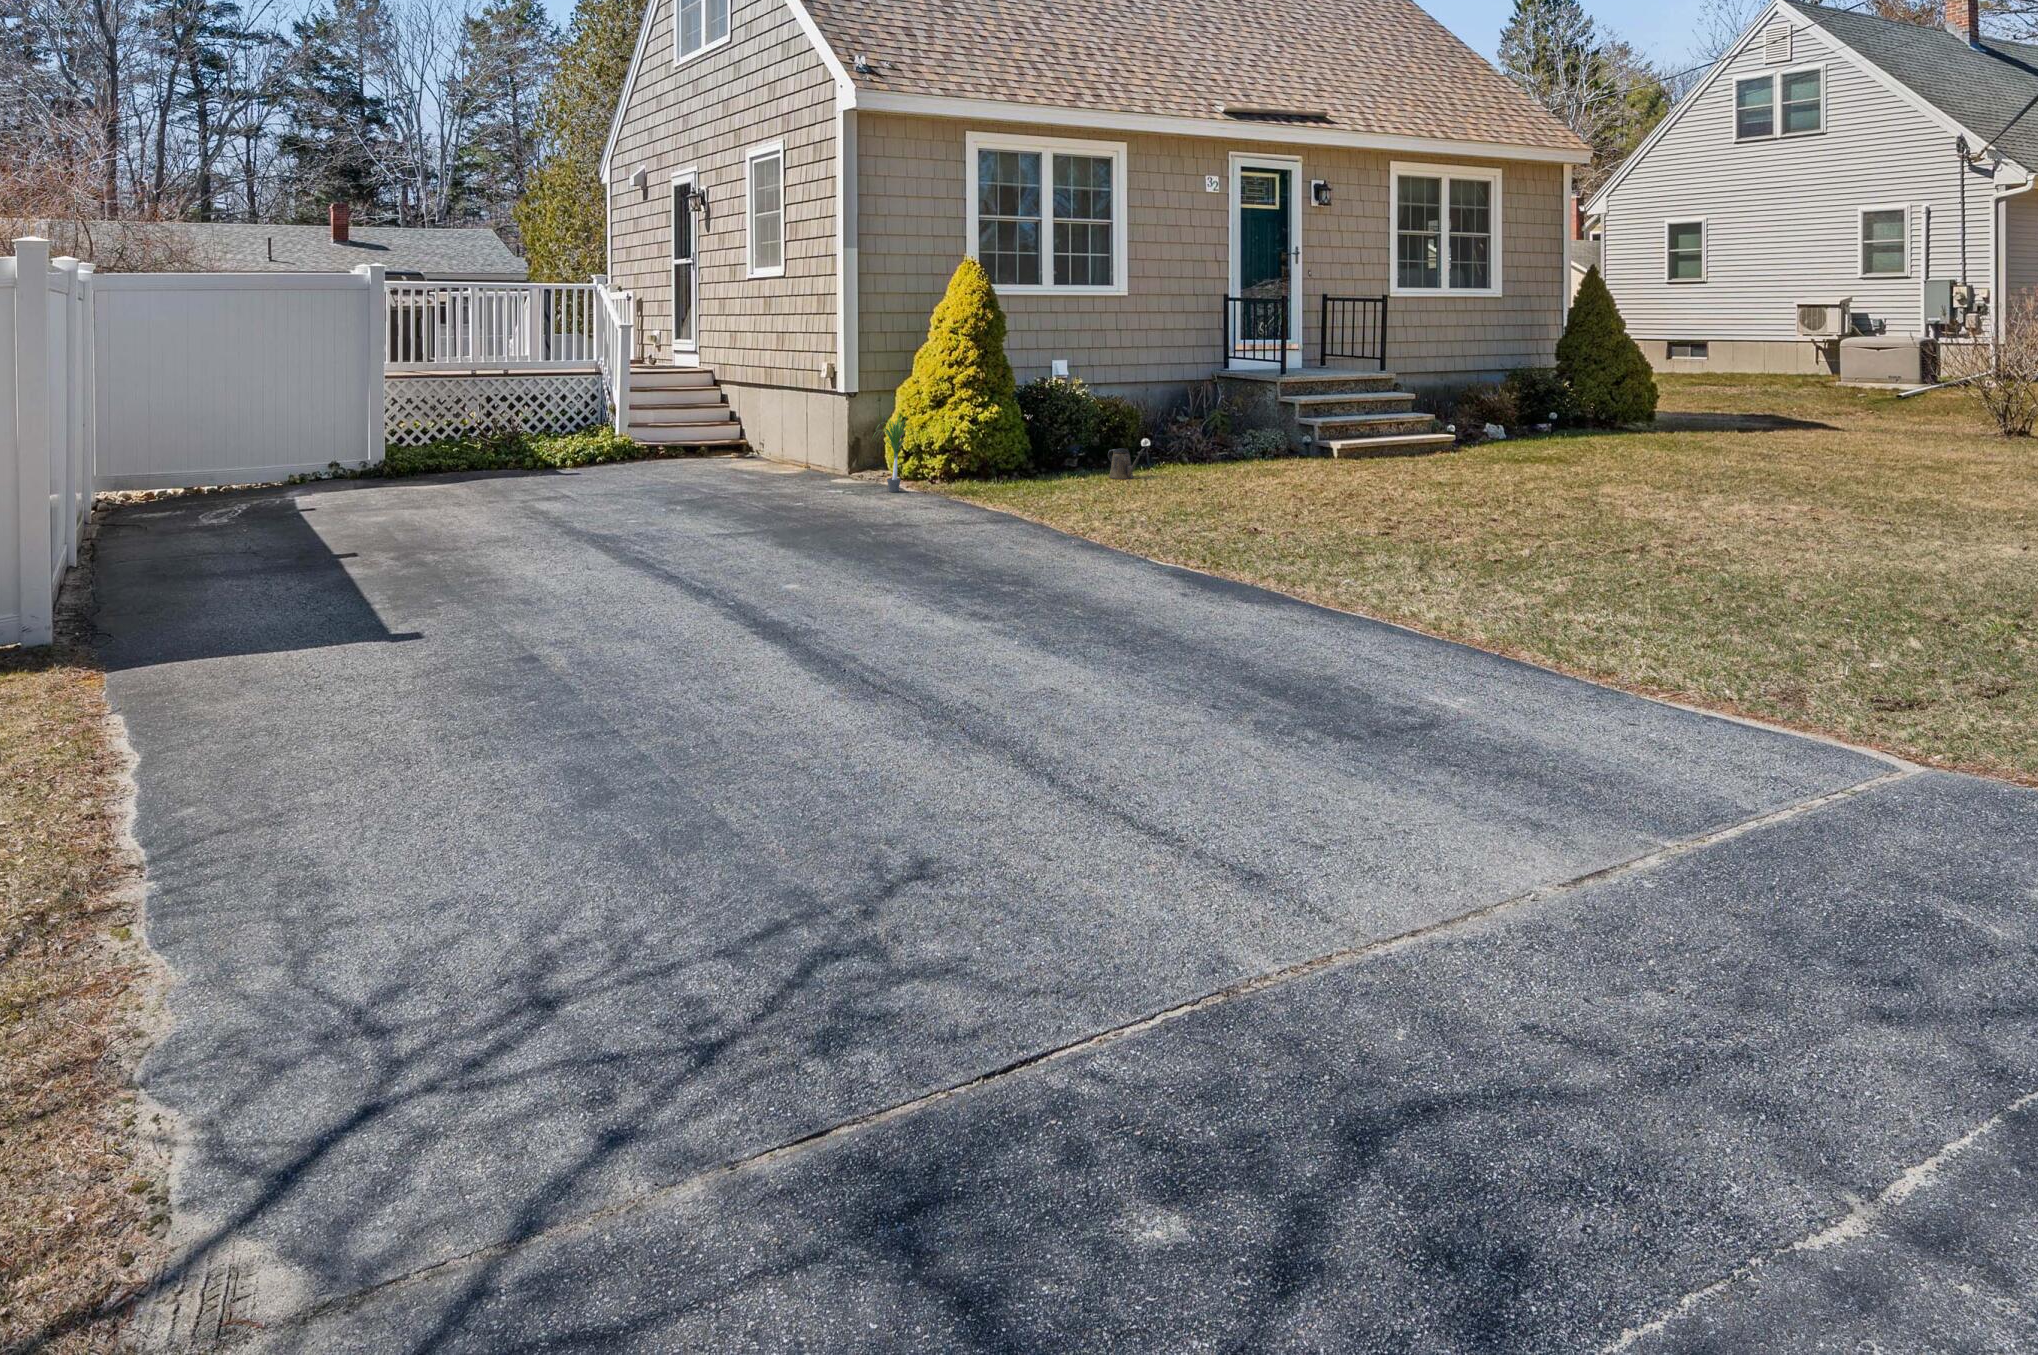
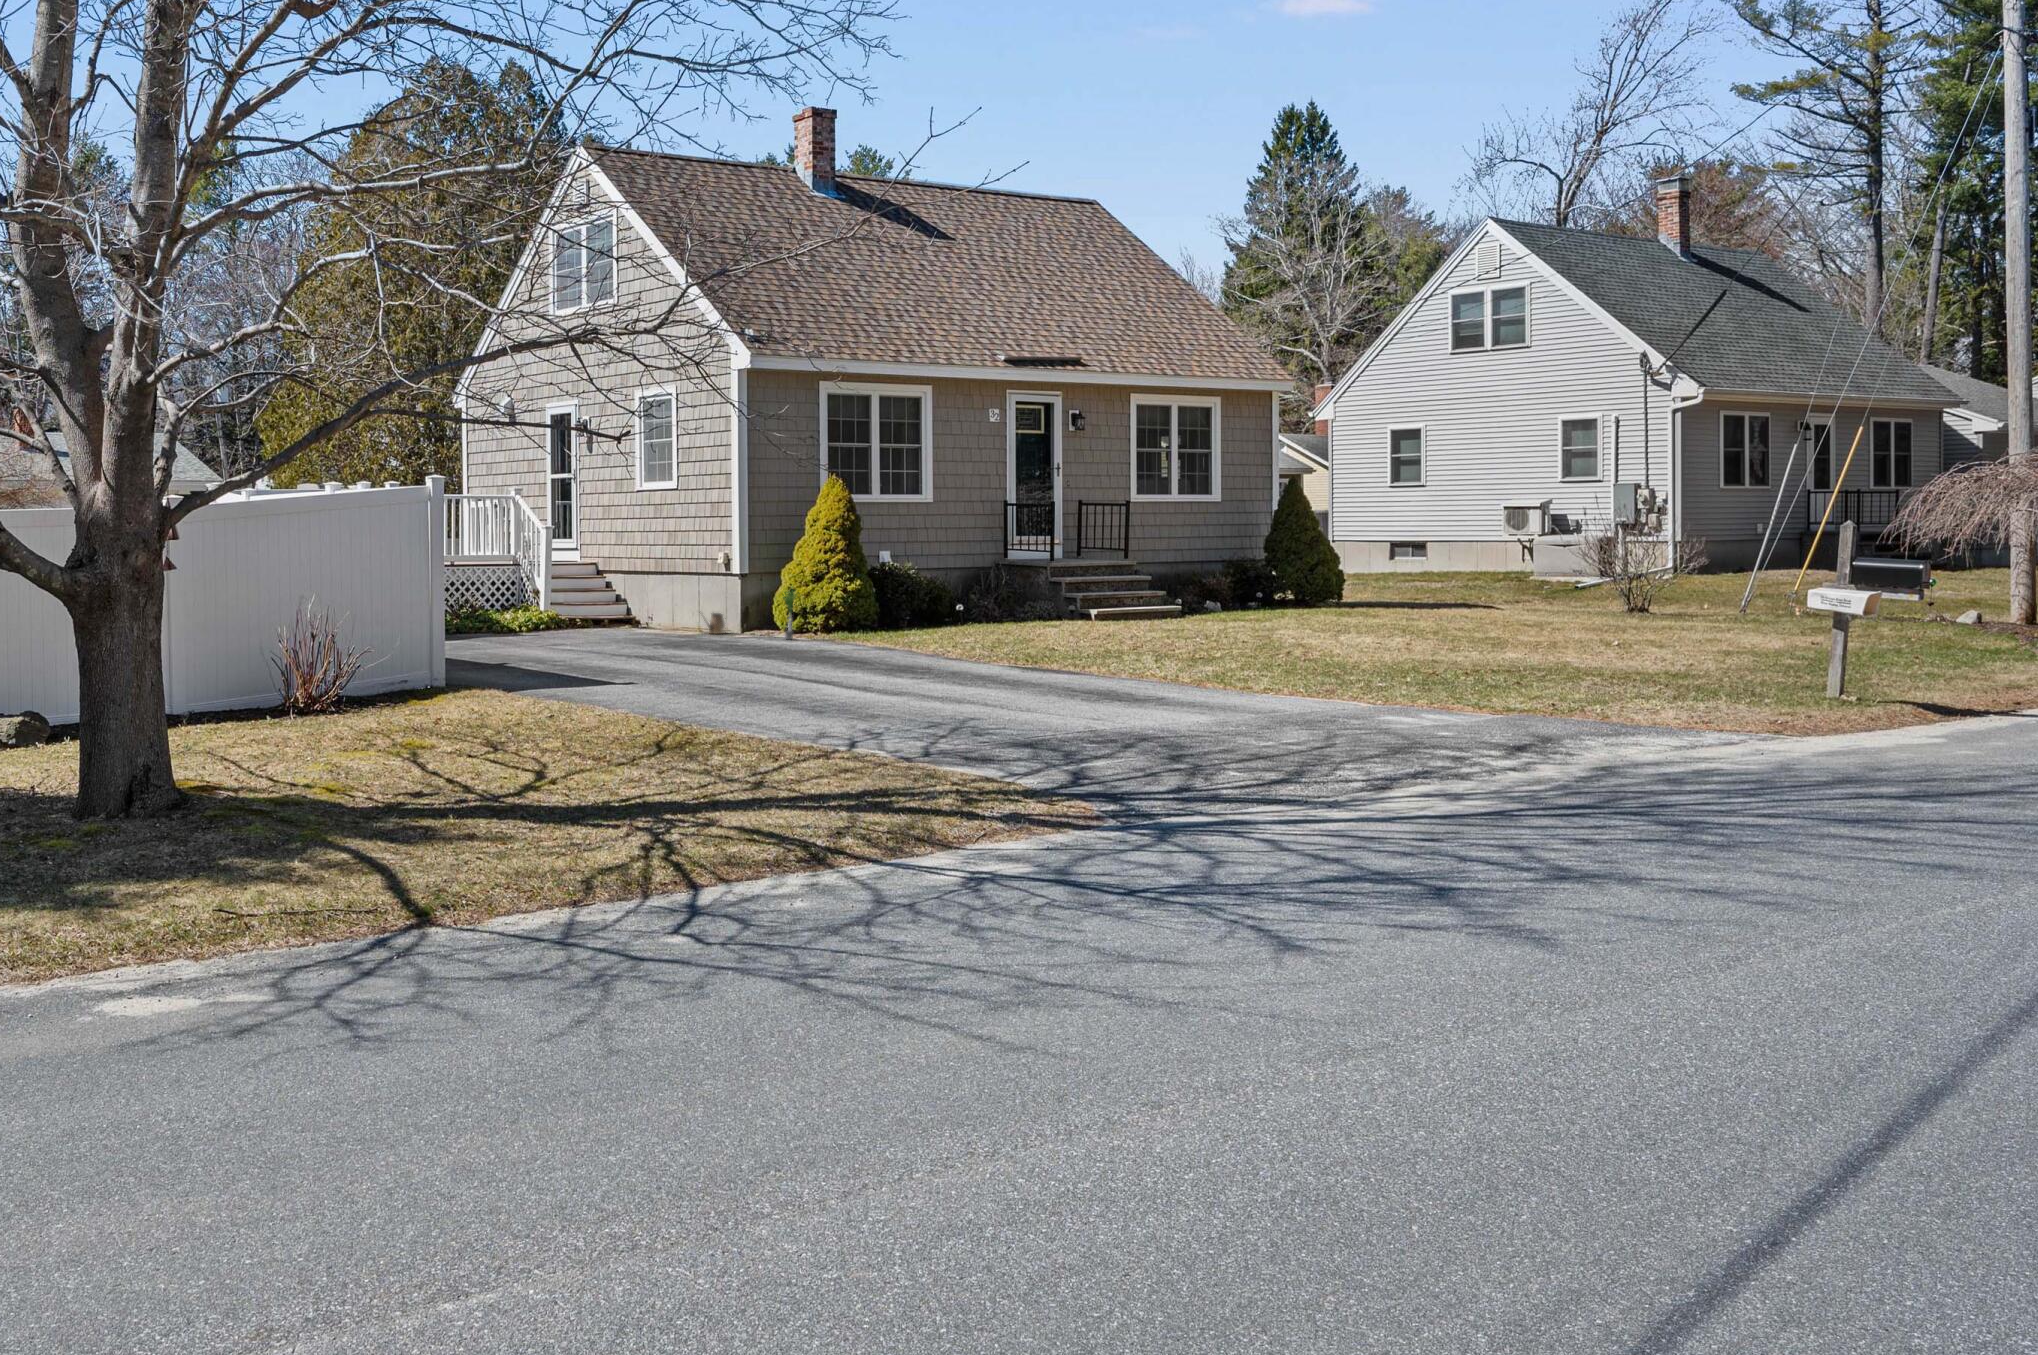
watering can: present [1108,448,1145,479] -> present [704,613,725,634]

